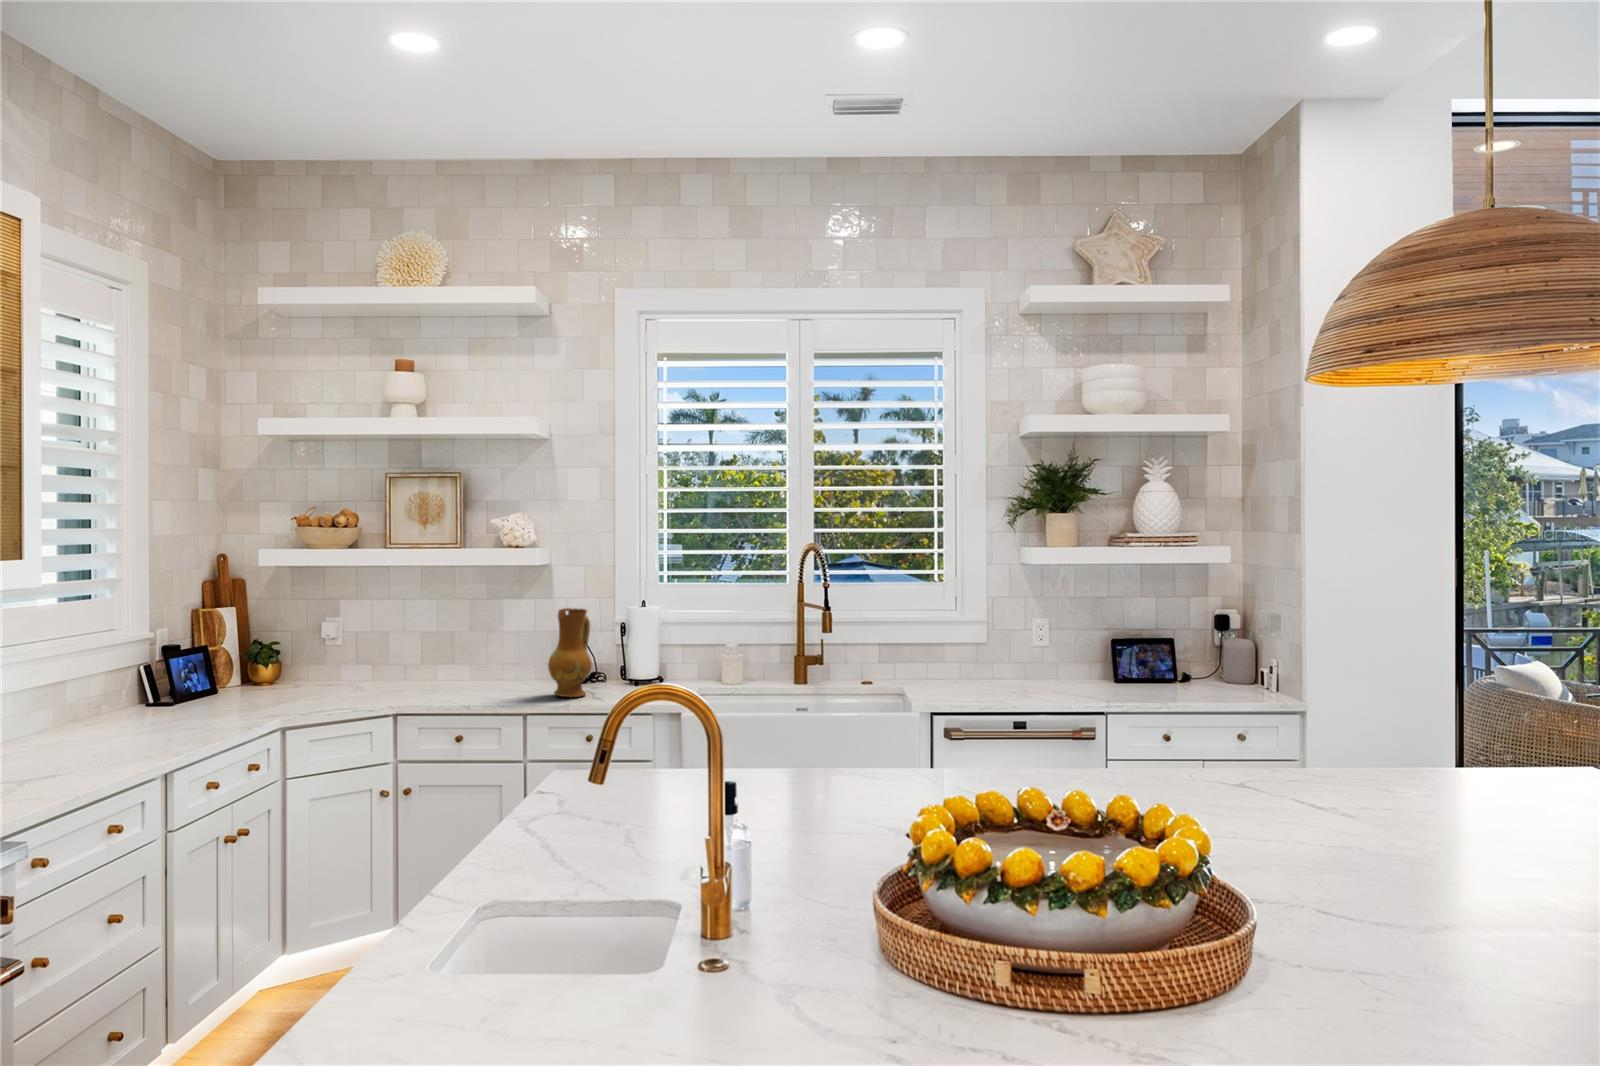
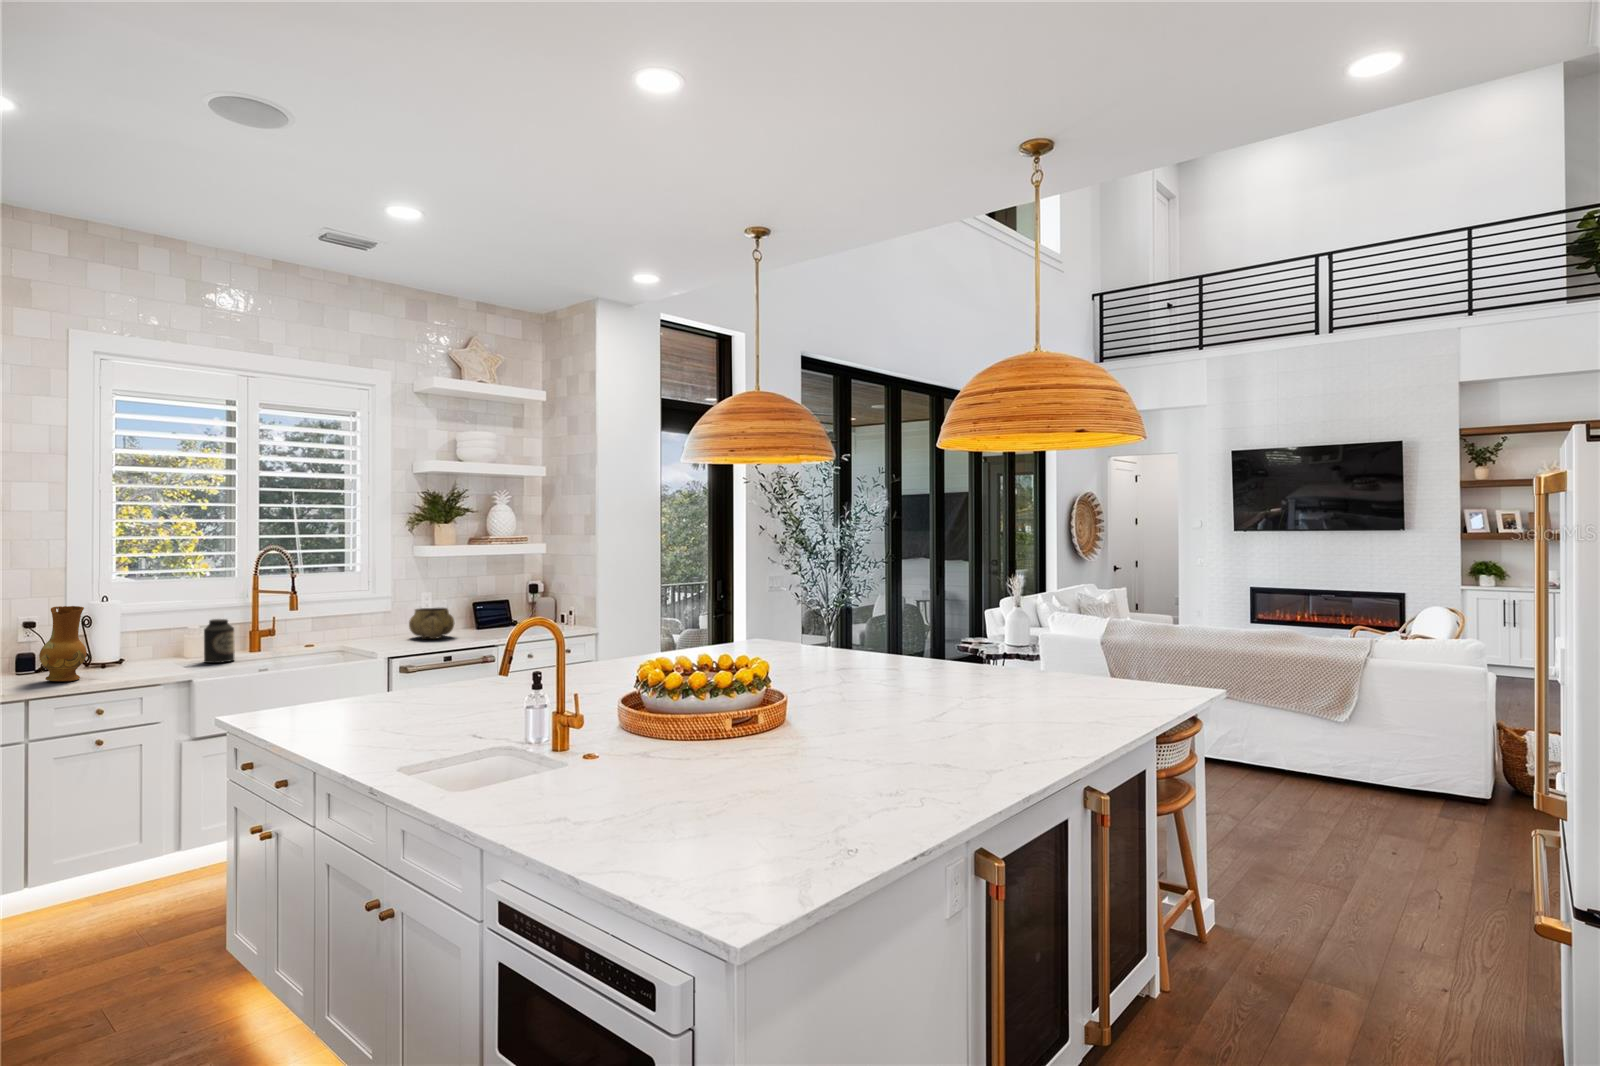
canister: none [722,636,755,694] -> present [204,619,235,663]
decorative bowl: none [999,642,1065,691] -> present [409,608,455,639]

